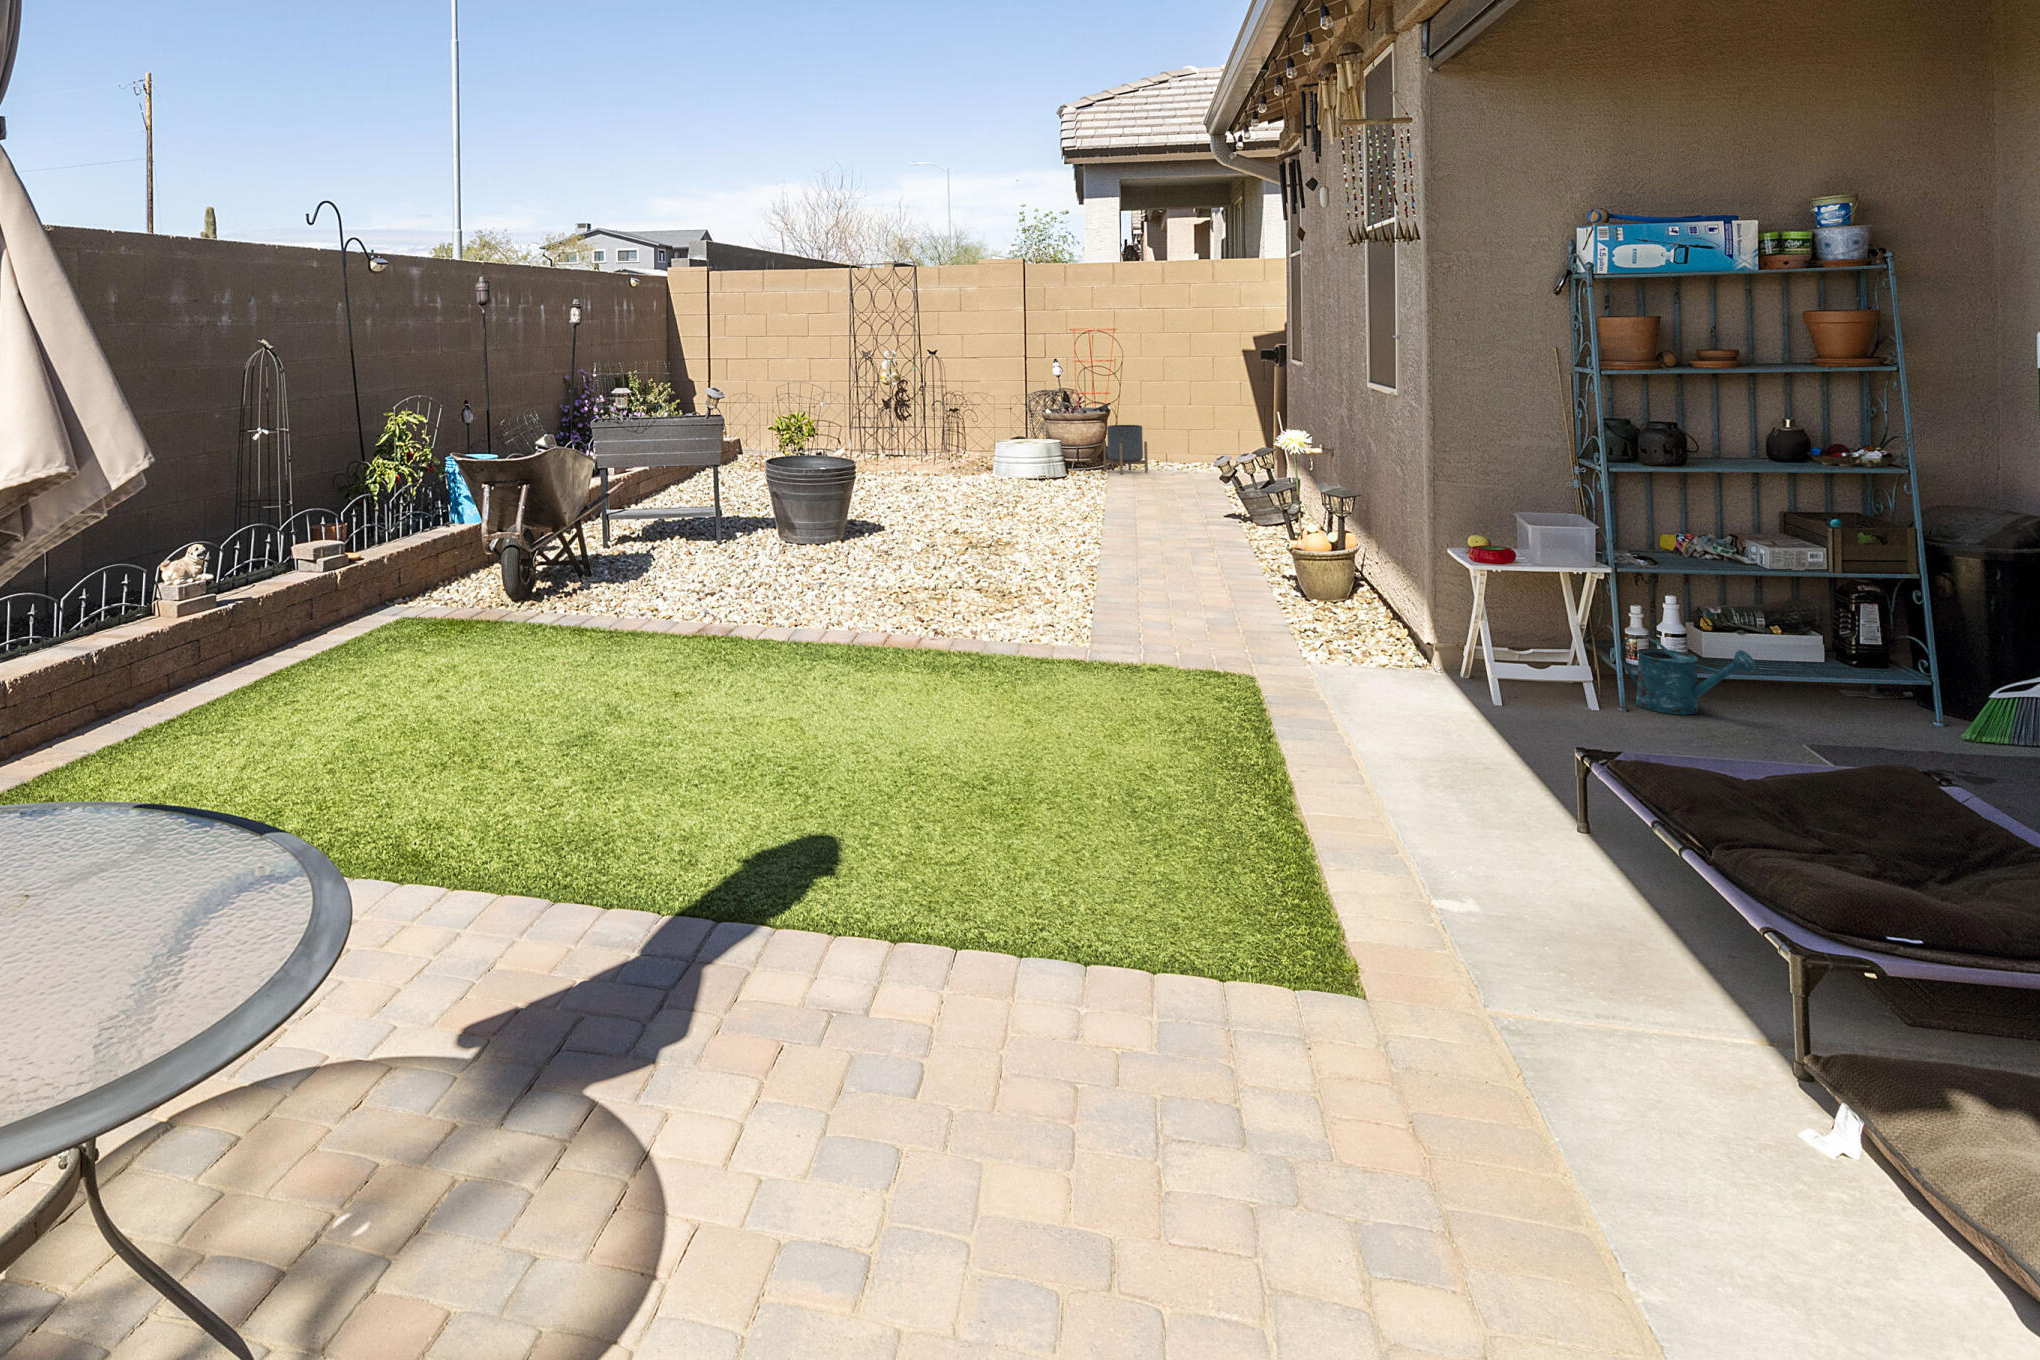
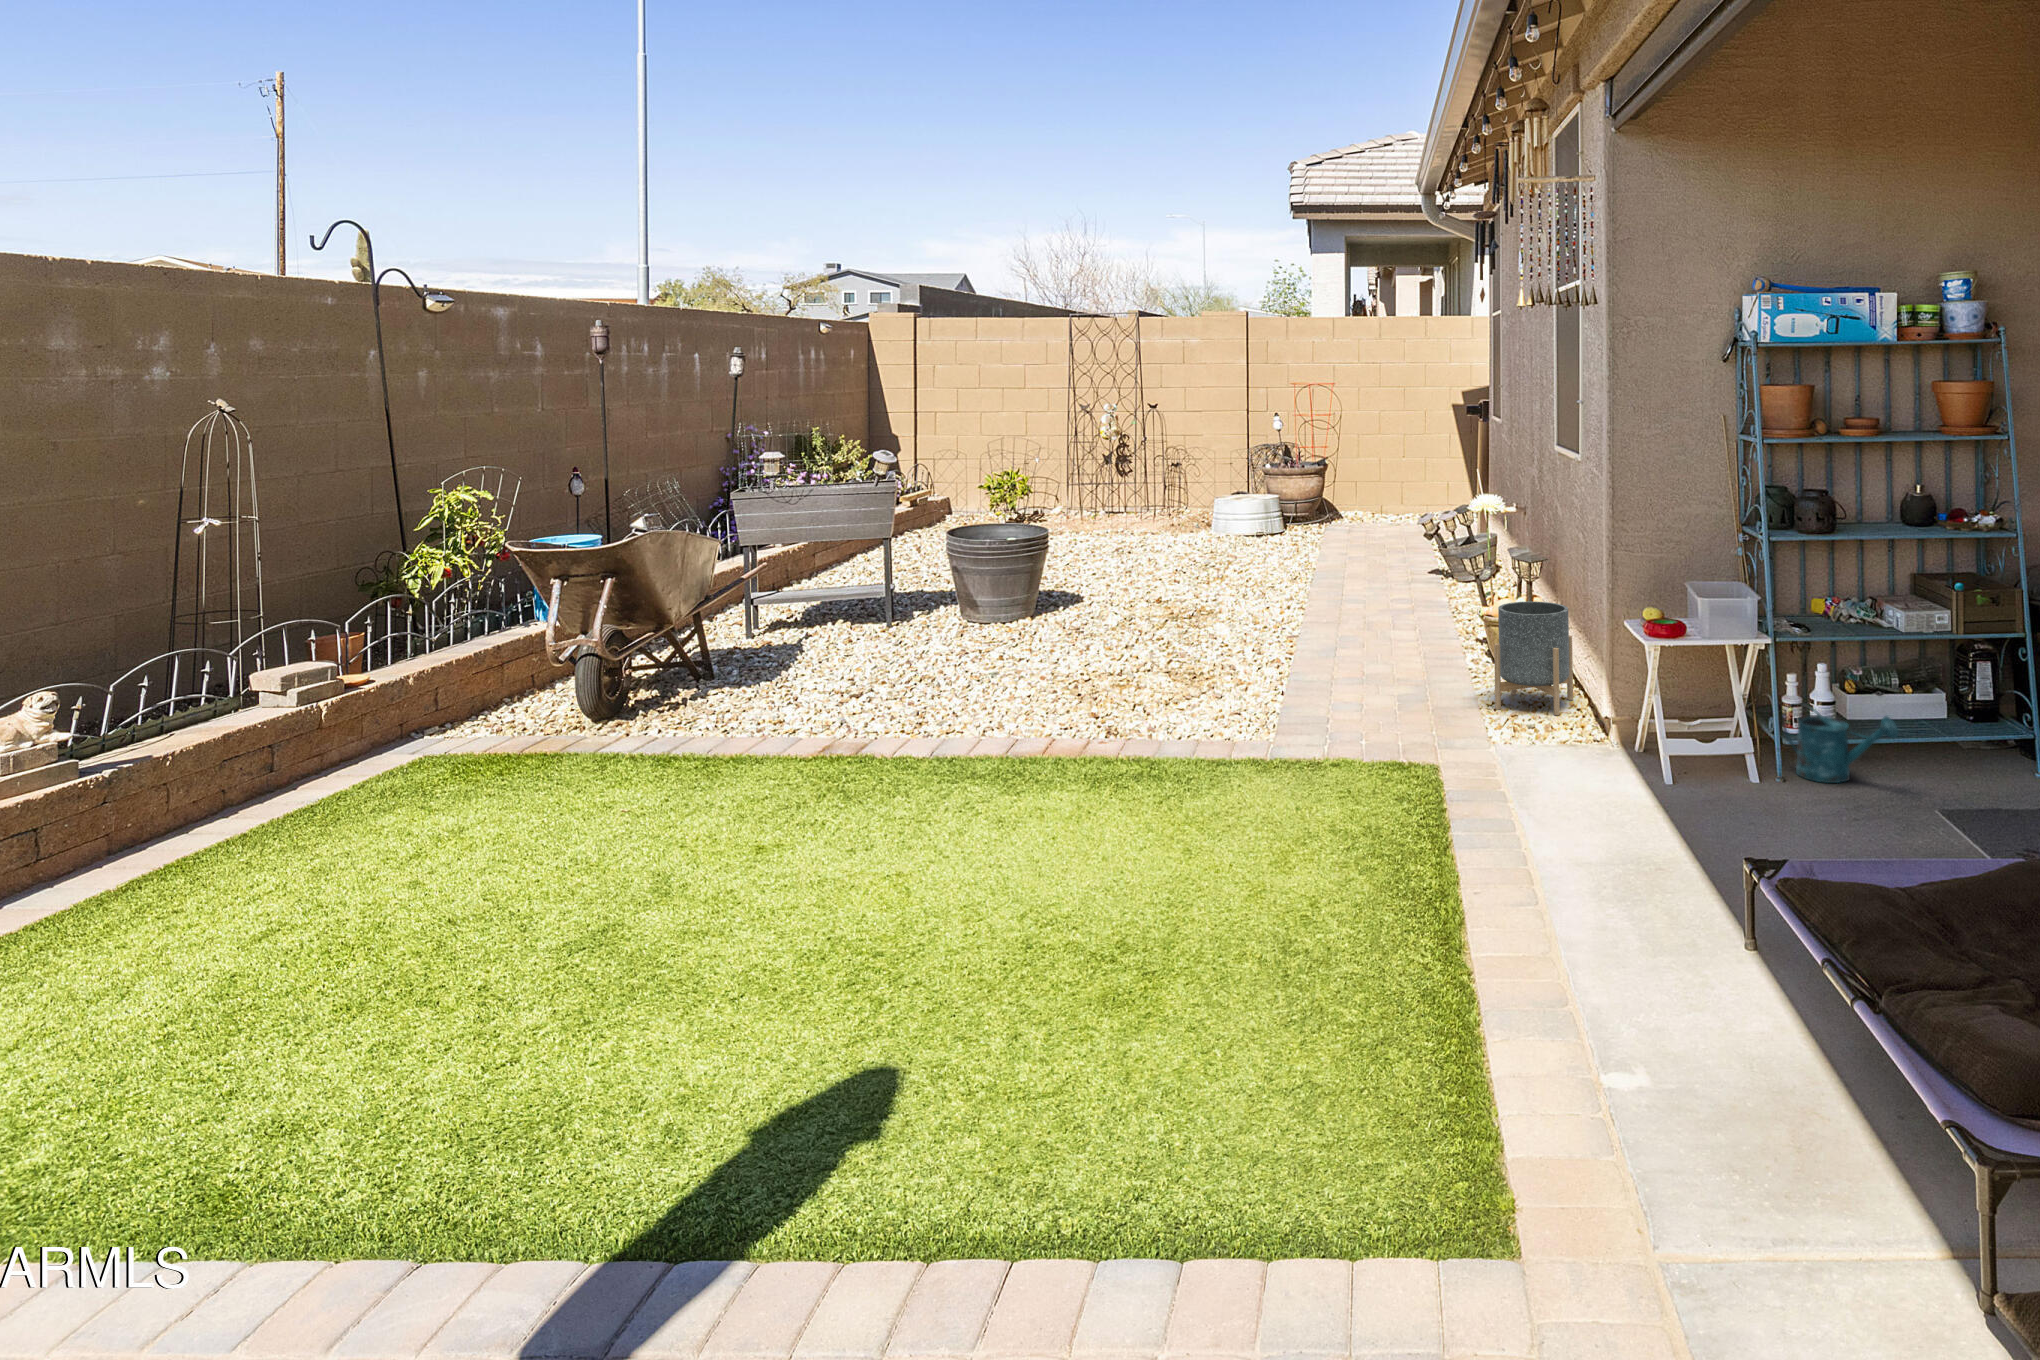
planter: present [1103,425,1148,474] -> present [1494,601,1573,715]

